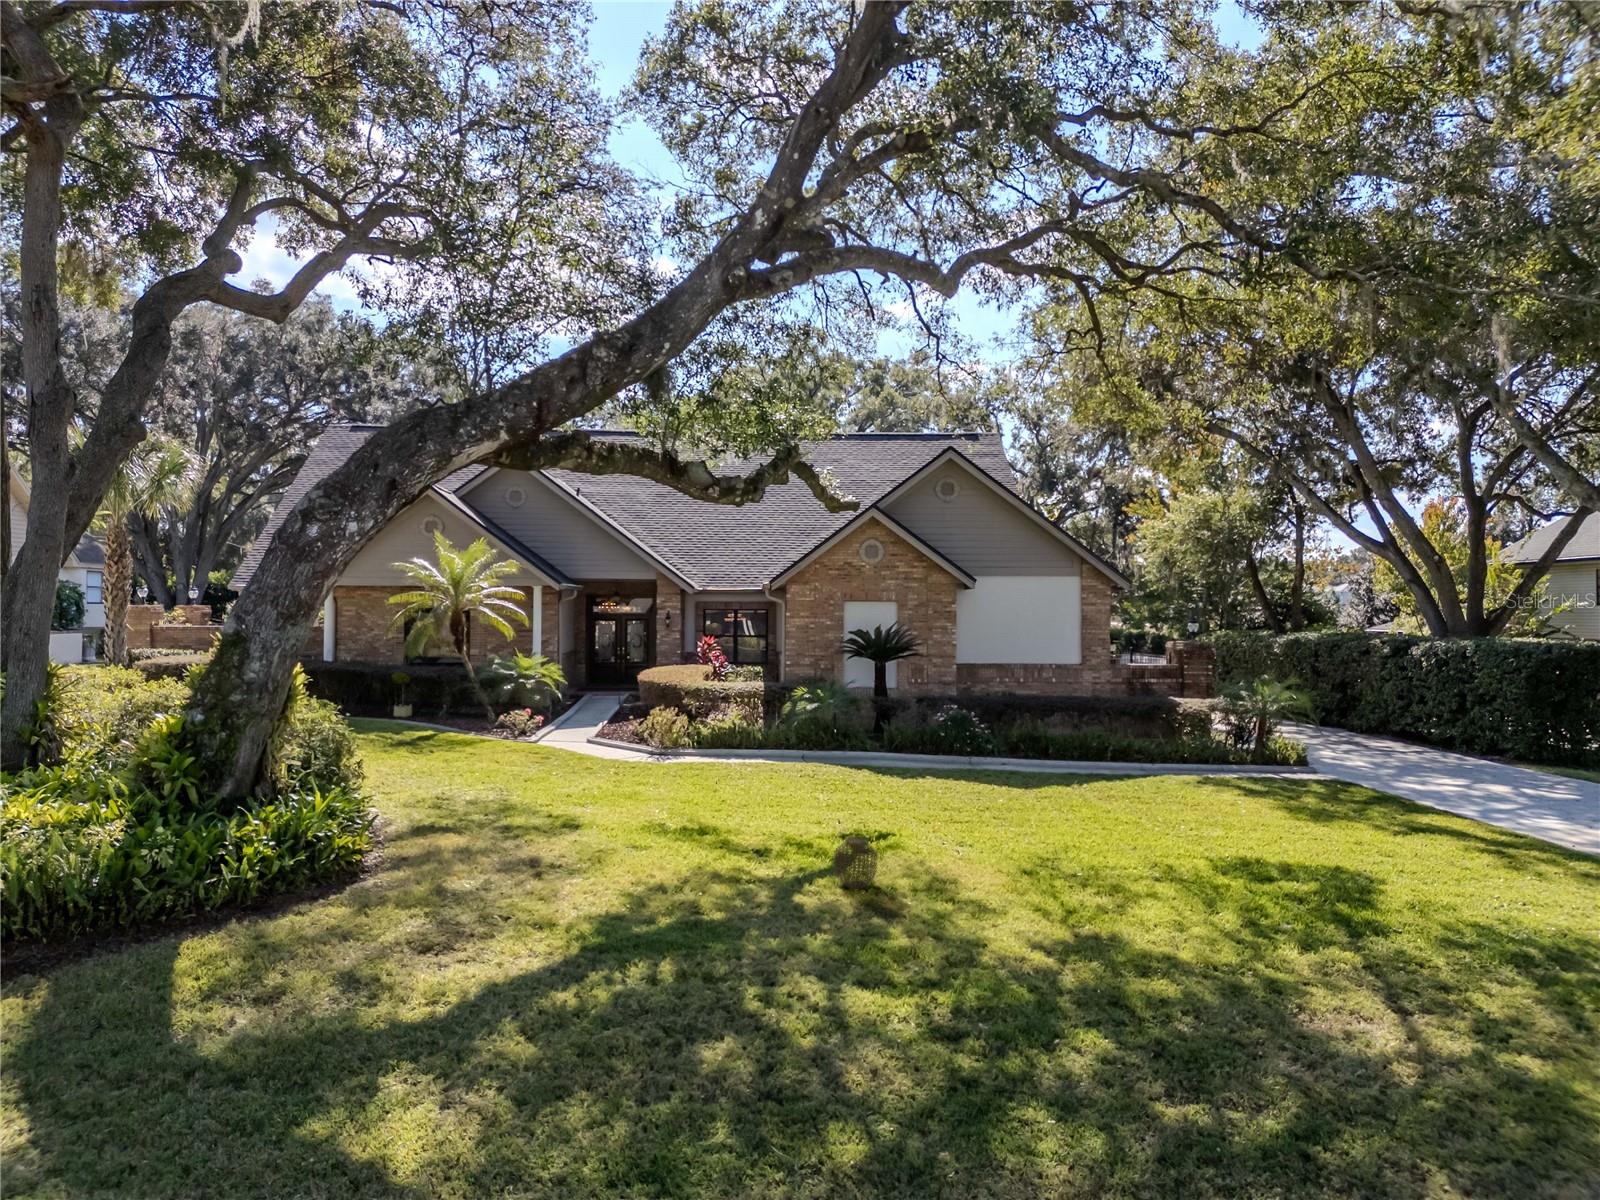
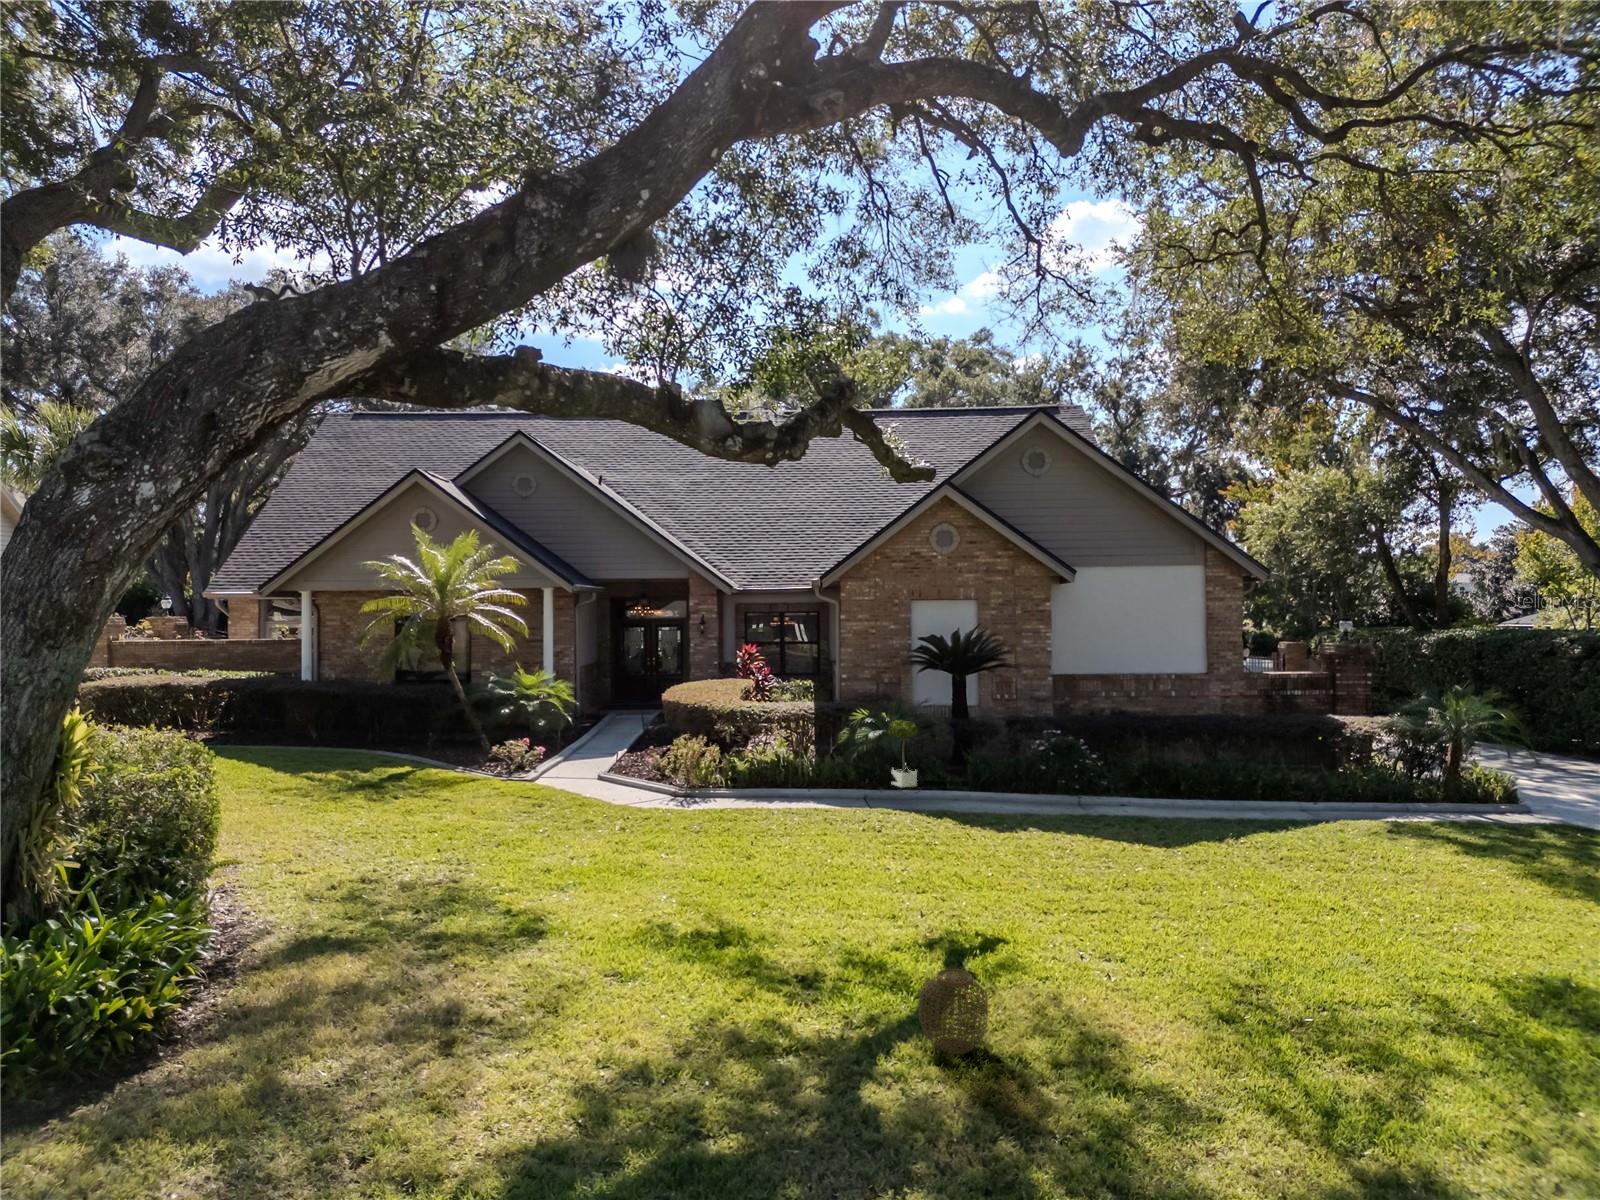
potted tree: present [392,672,412,717] -> present [888,720,918,787]

